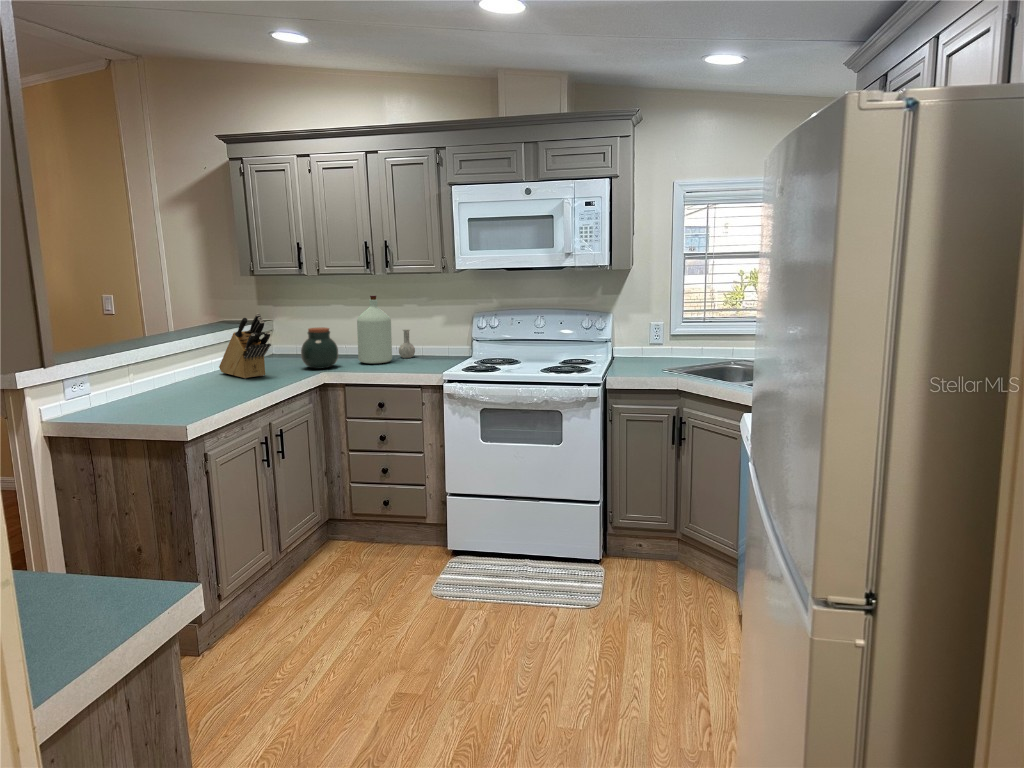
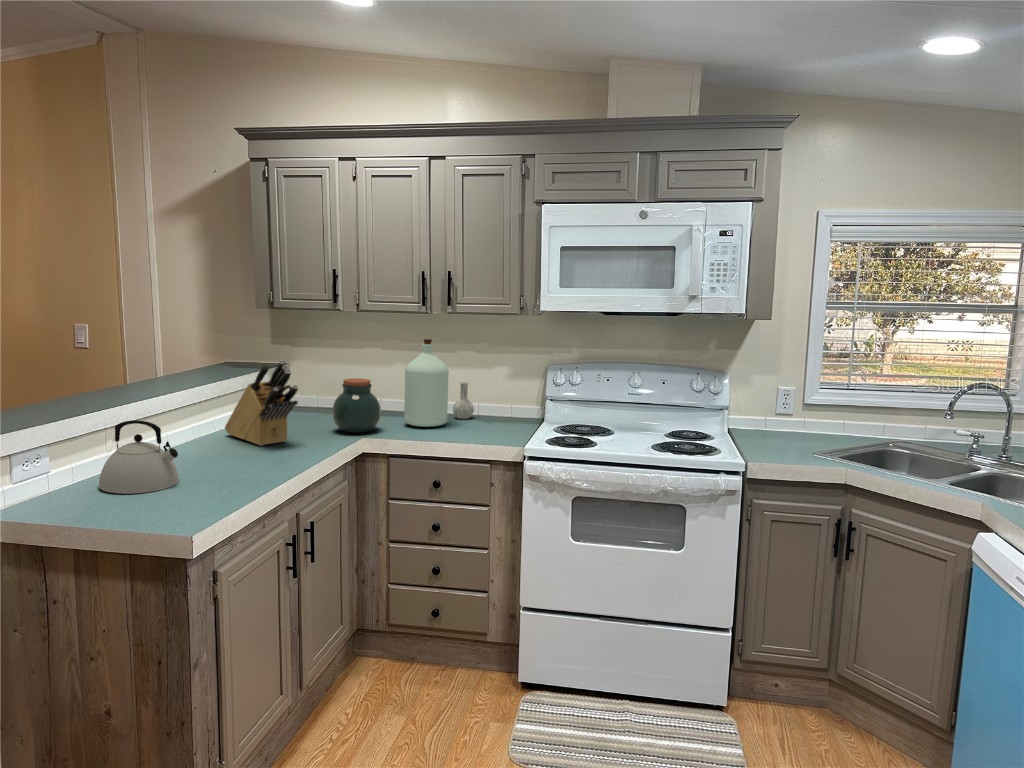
kettle: none [124,356,181,407] -> present [99,420,179,494]

